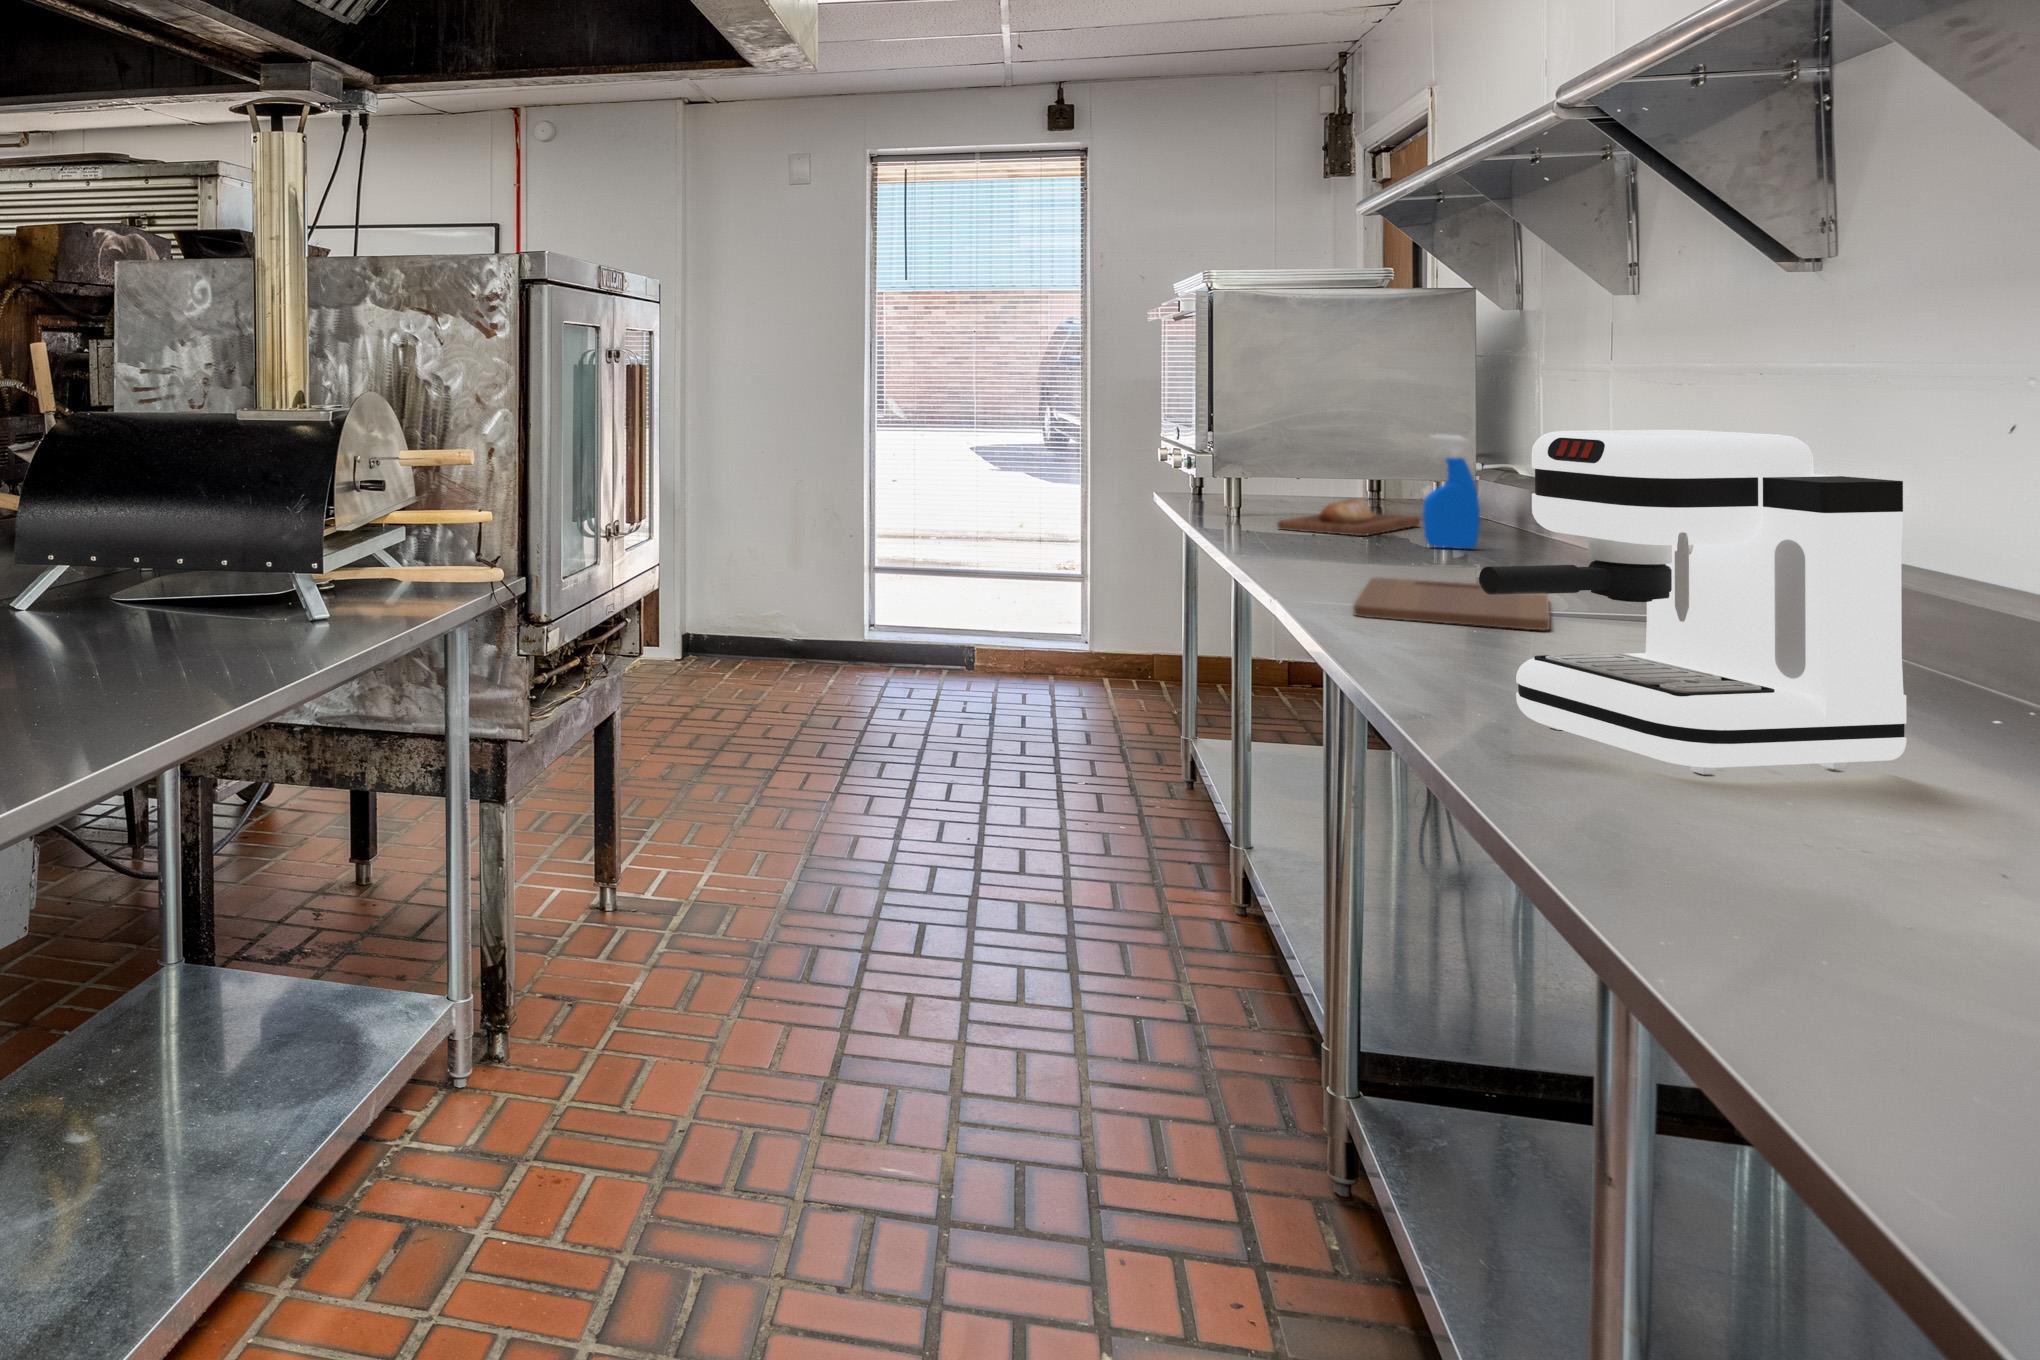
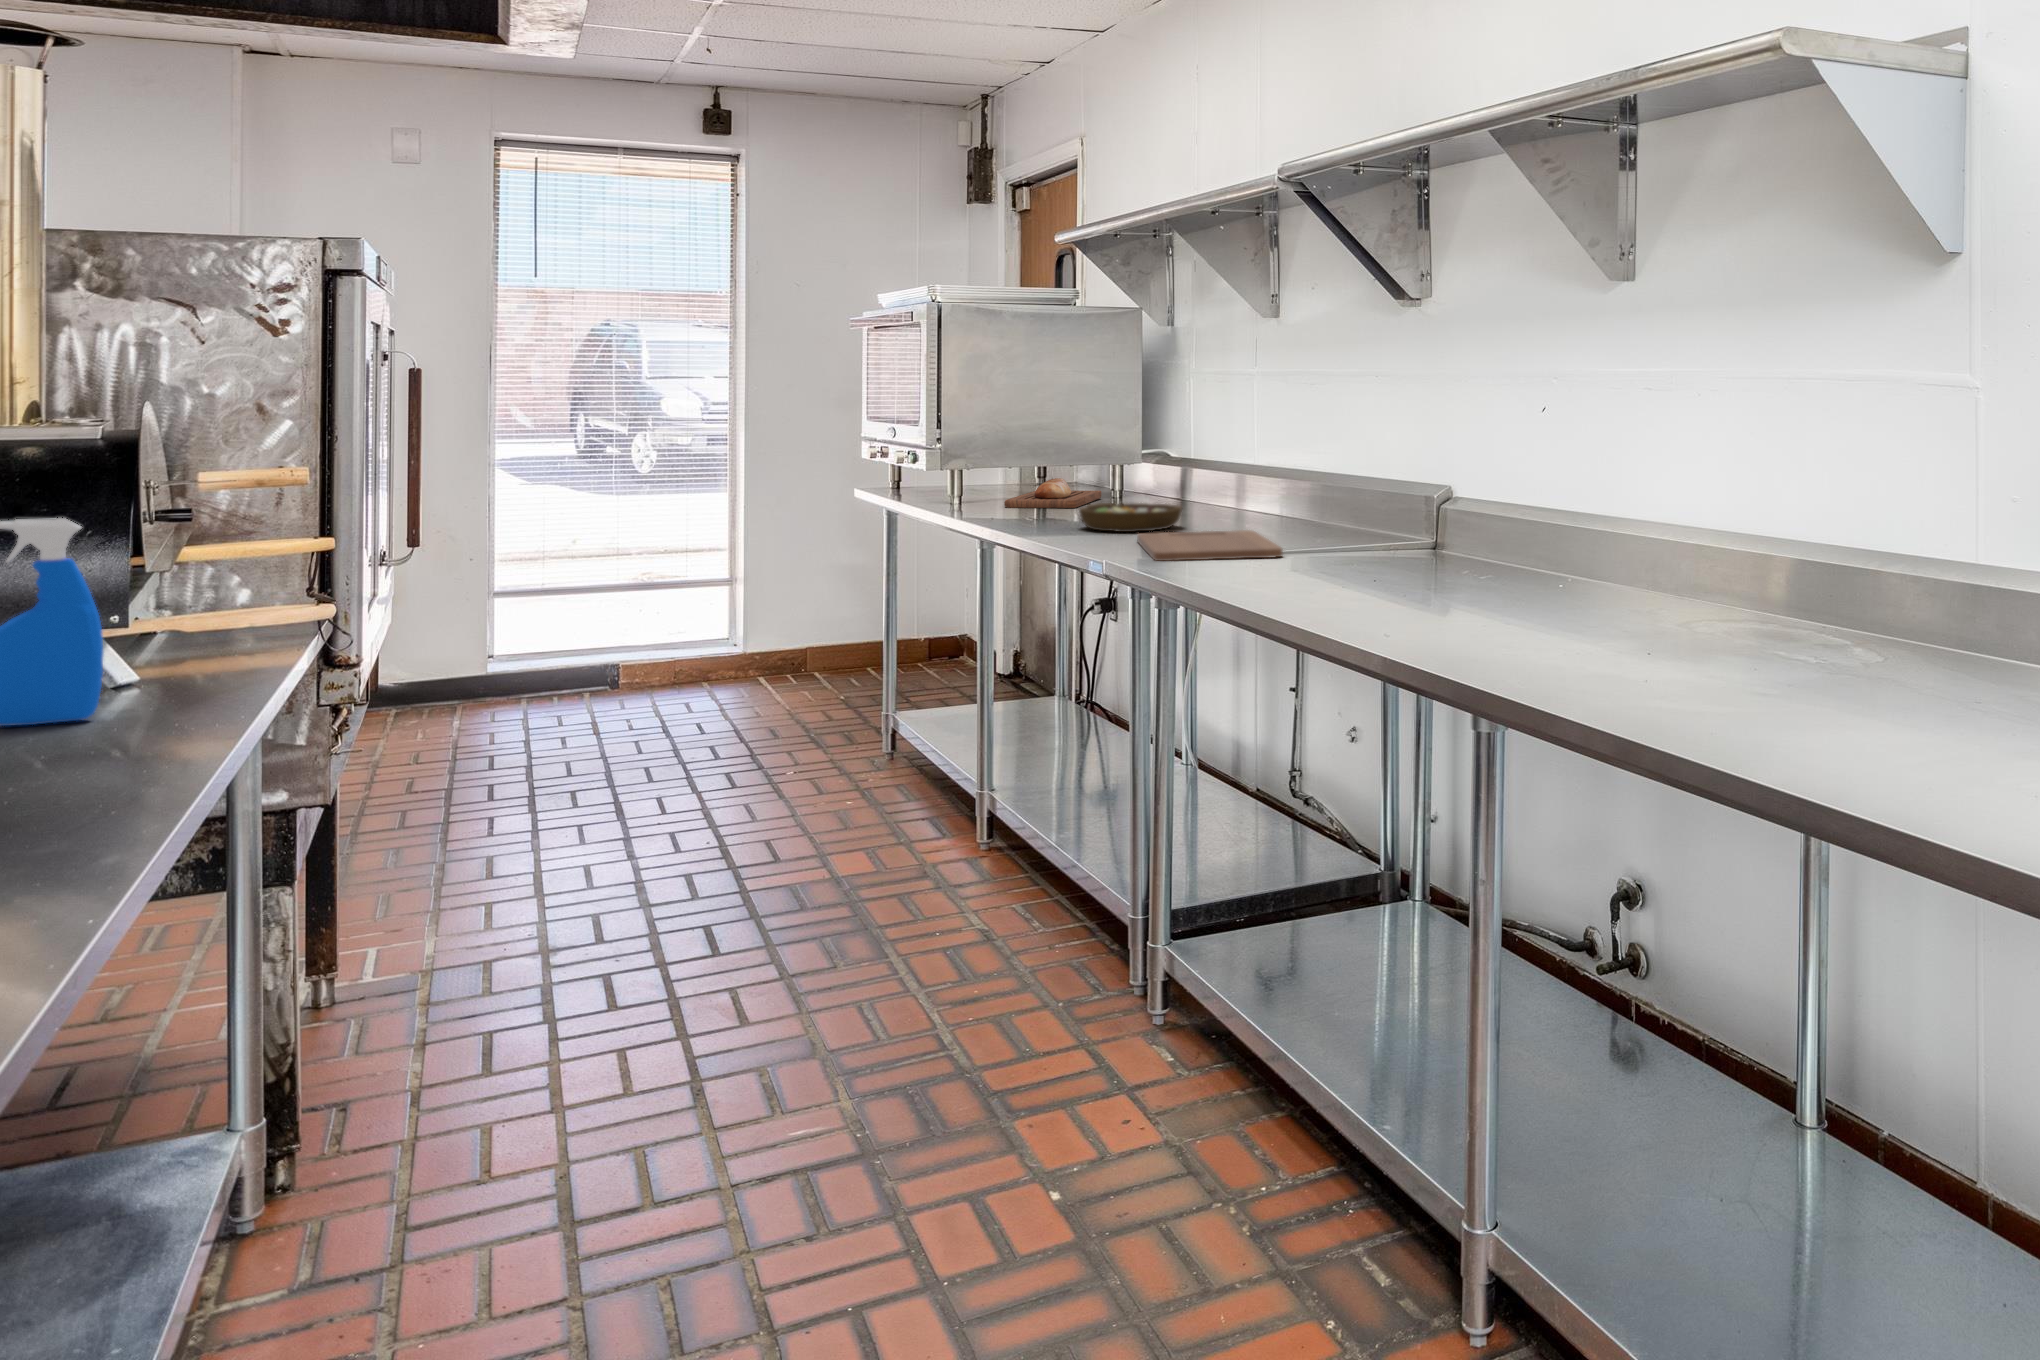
coffee maker: present [1479,430,1906,774] -> none [1342,404,1547,621]
spray bottle: present [1423,435,1480,549] -> present [0,518,103,726]
bowl: none [1322,534,1467,575] -> present [1079,503,1182,532]

